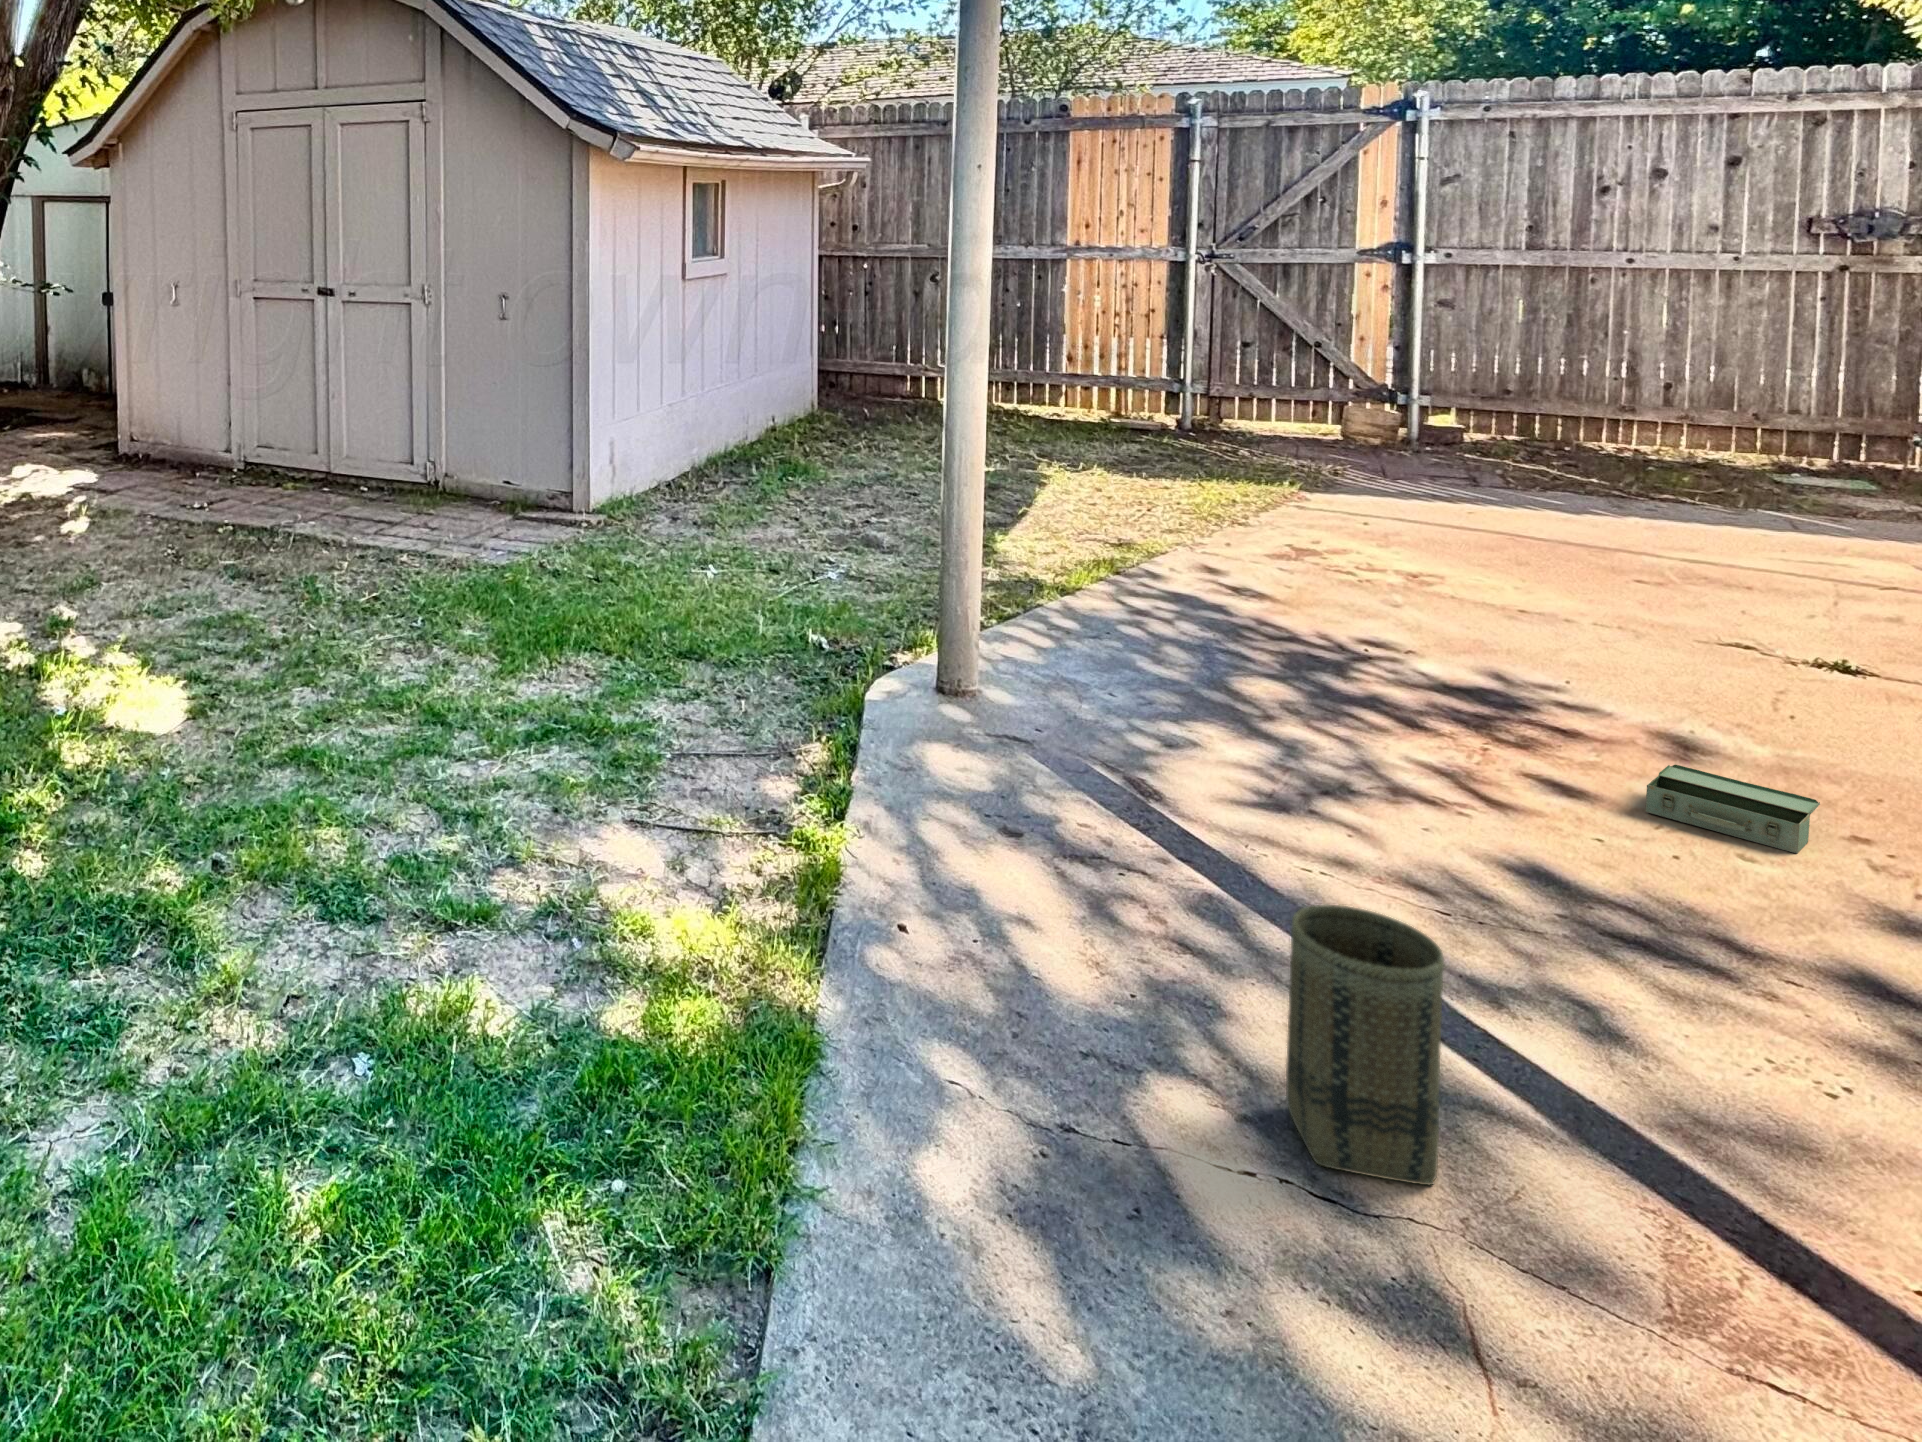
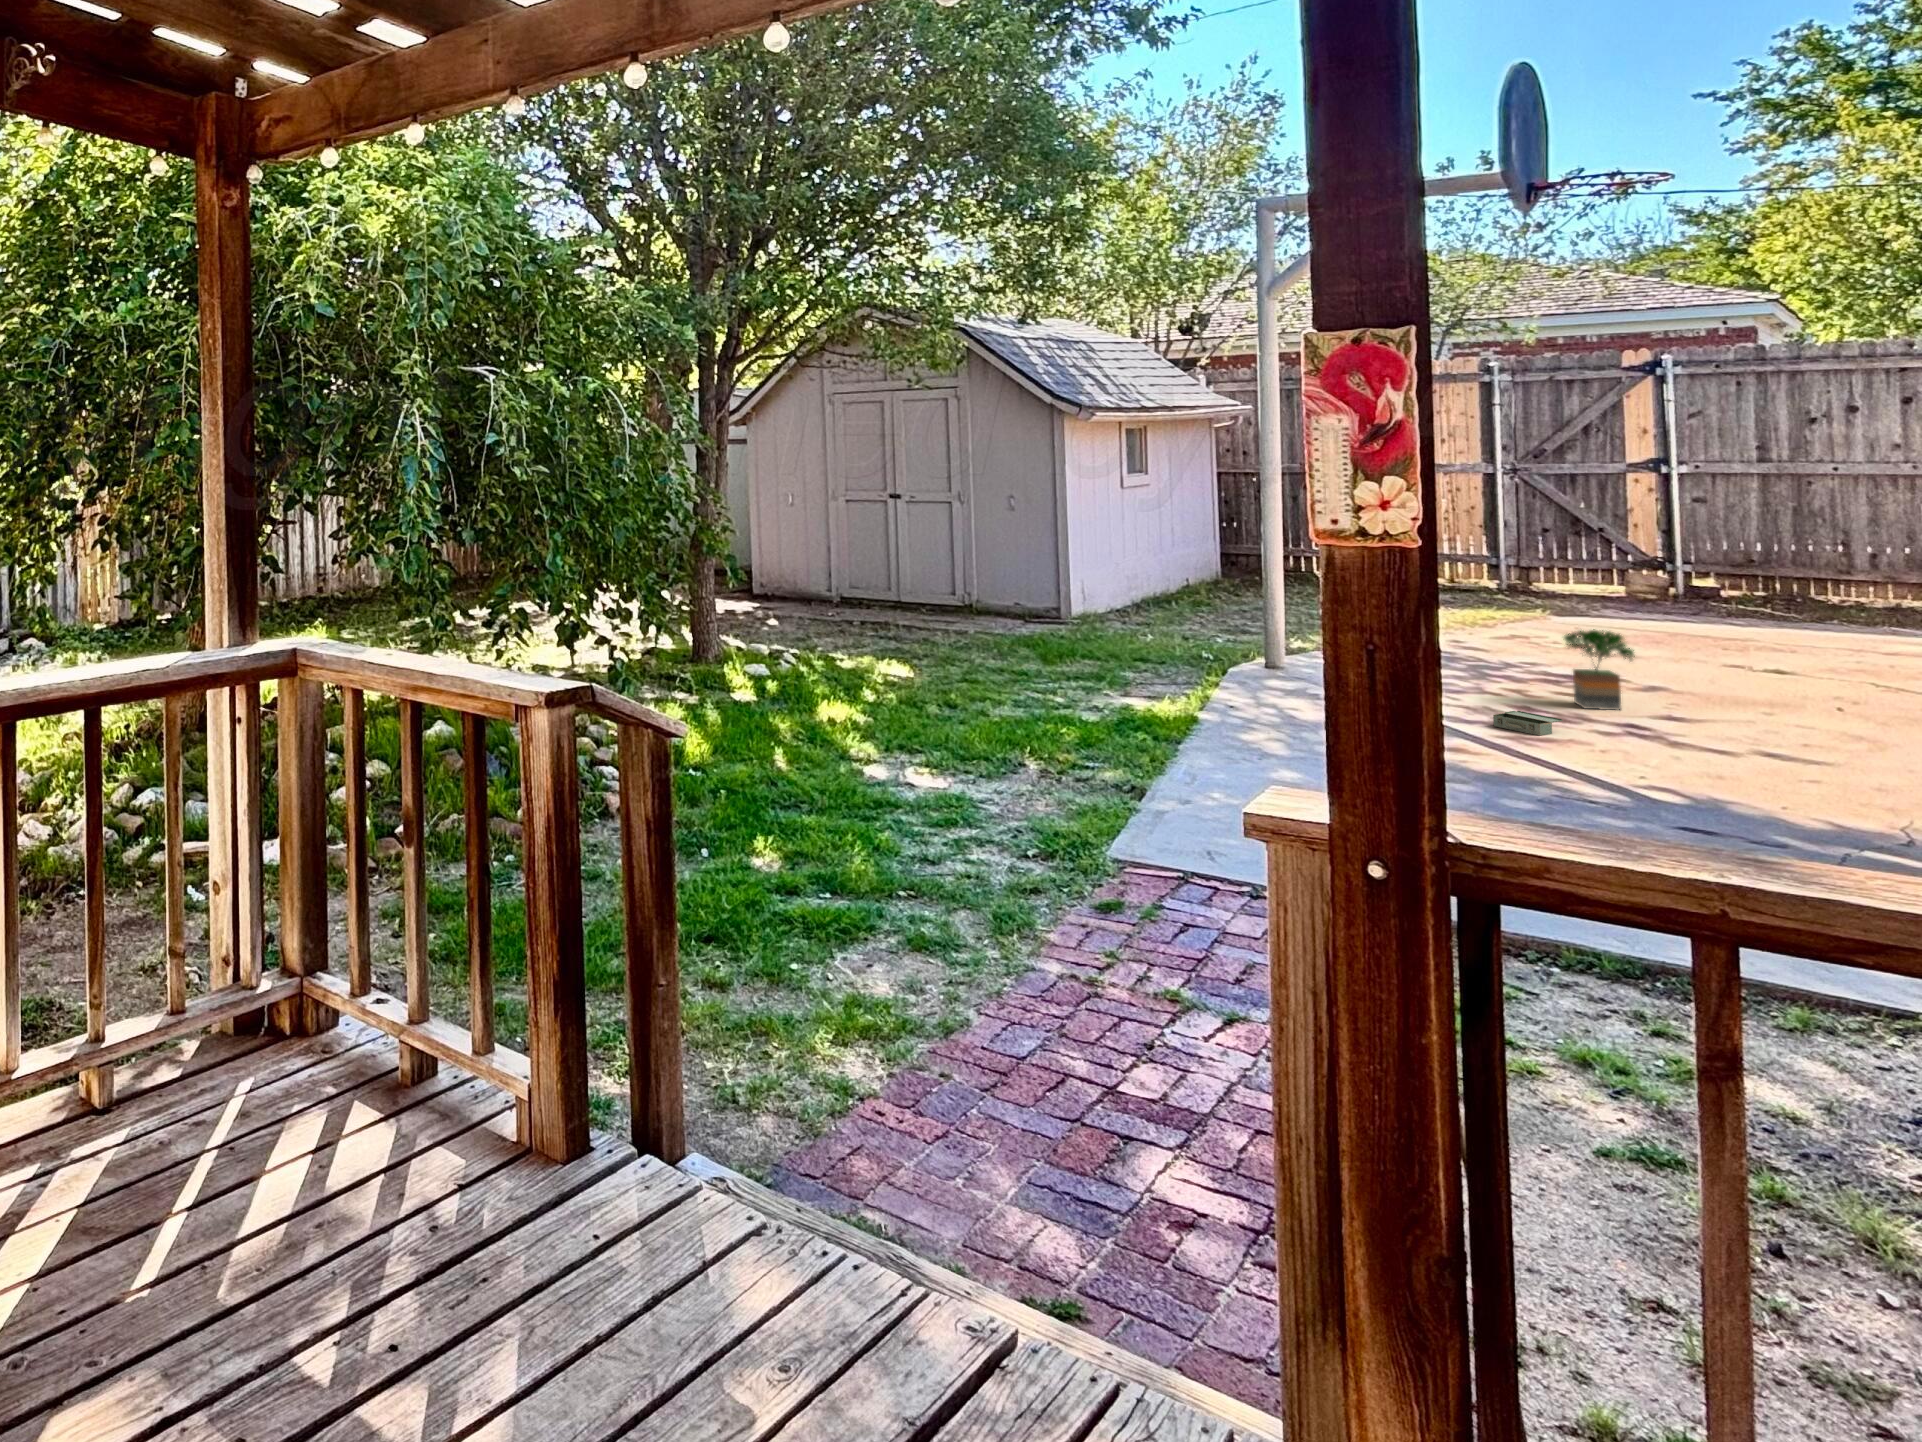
potted tree: none [1644,543,1833,727] -> present [1564,629,1635,710]
basket: present [1286,905,1444,1185] -> none [1241,703,1284,773]

